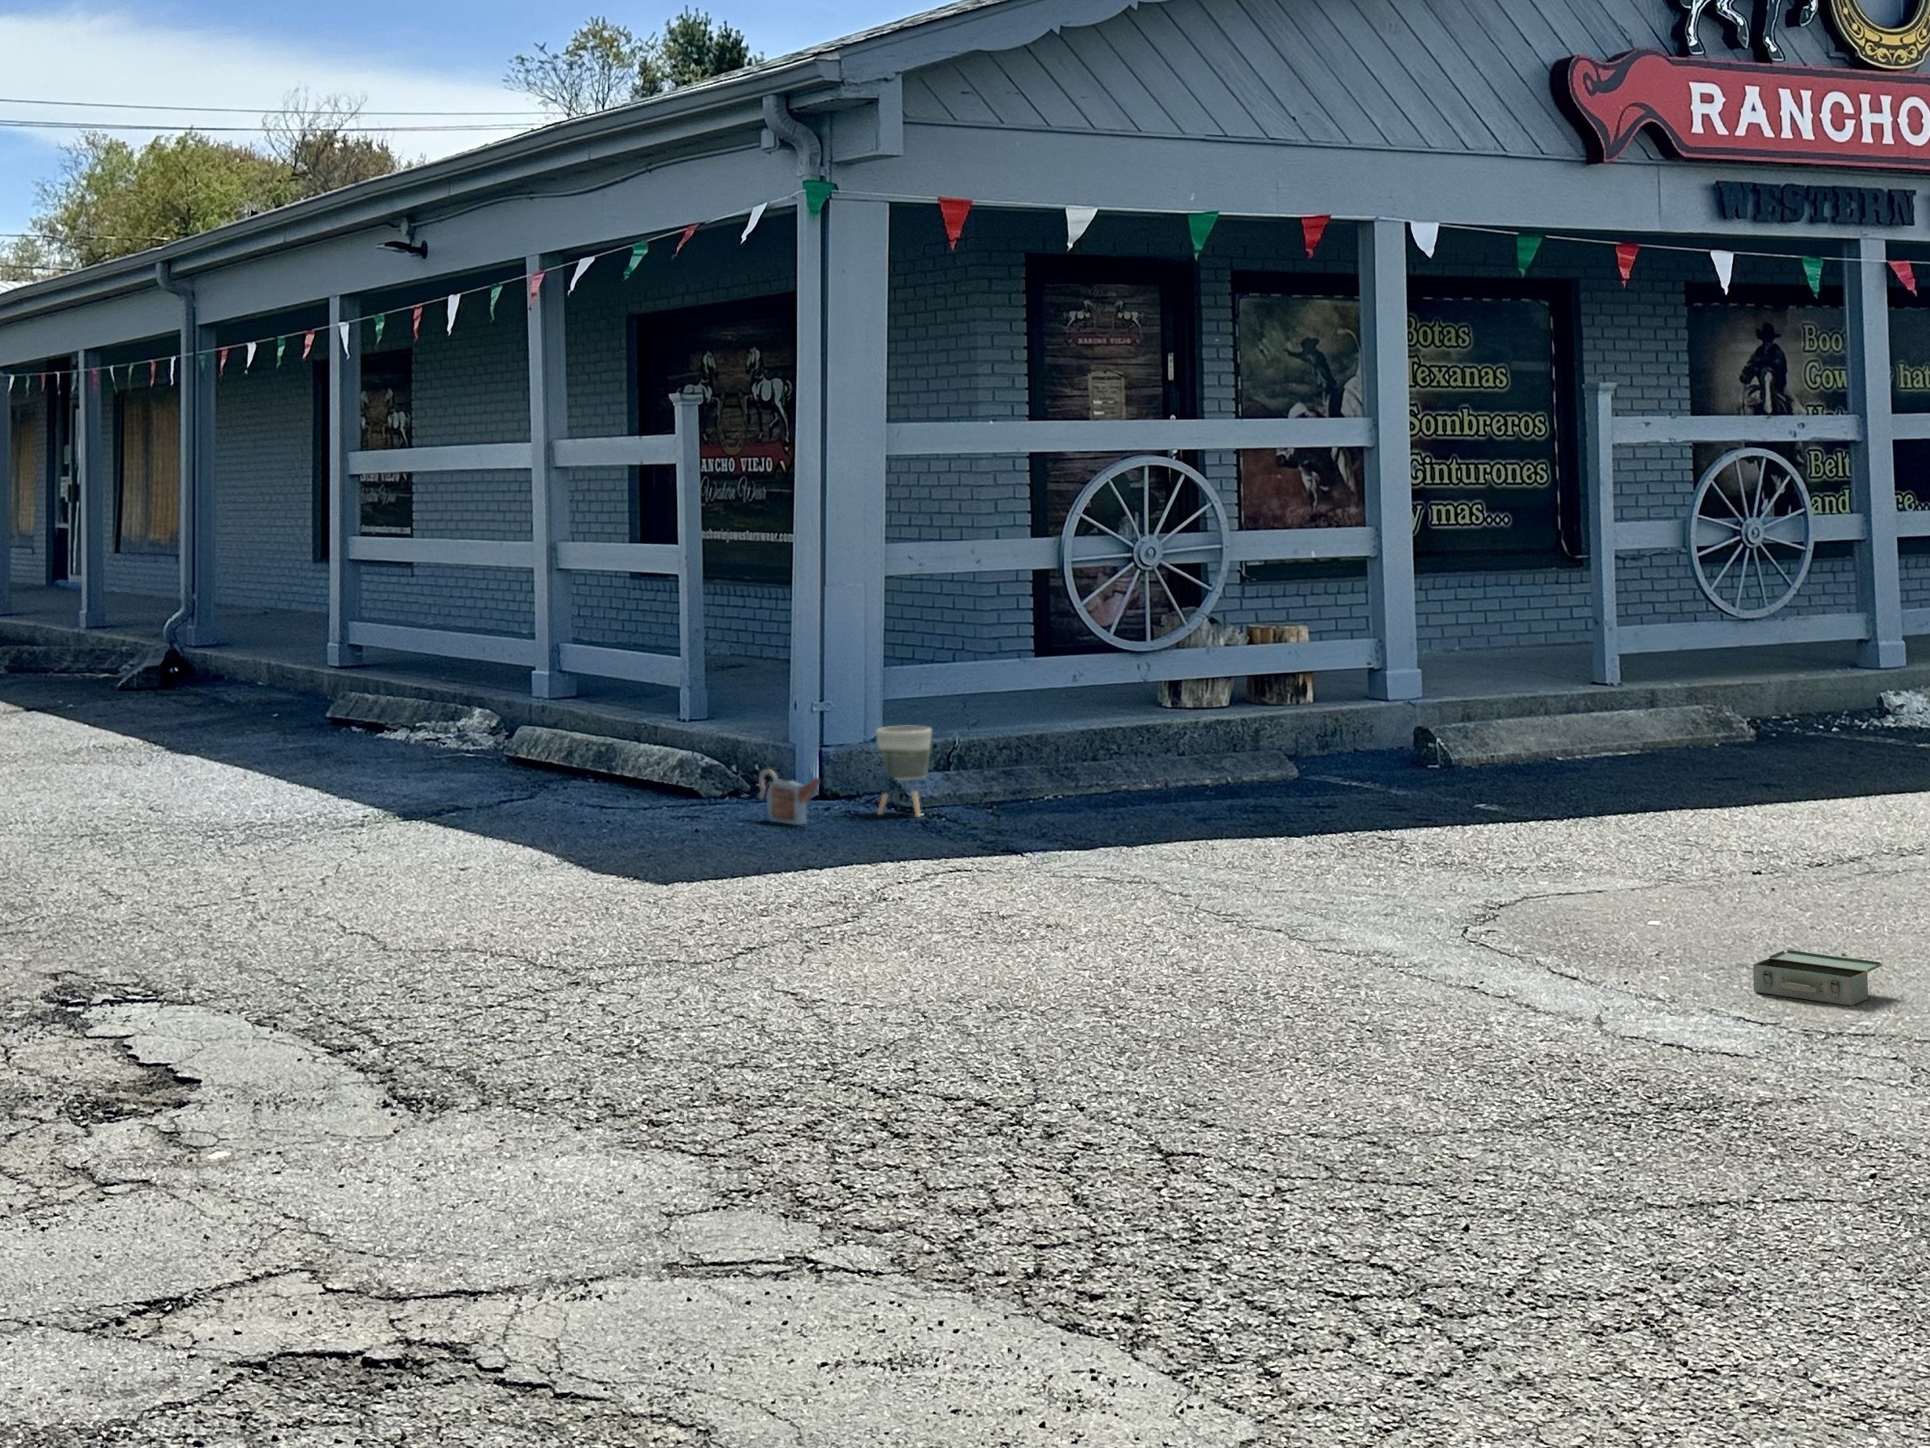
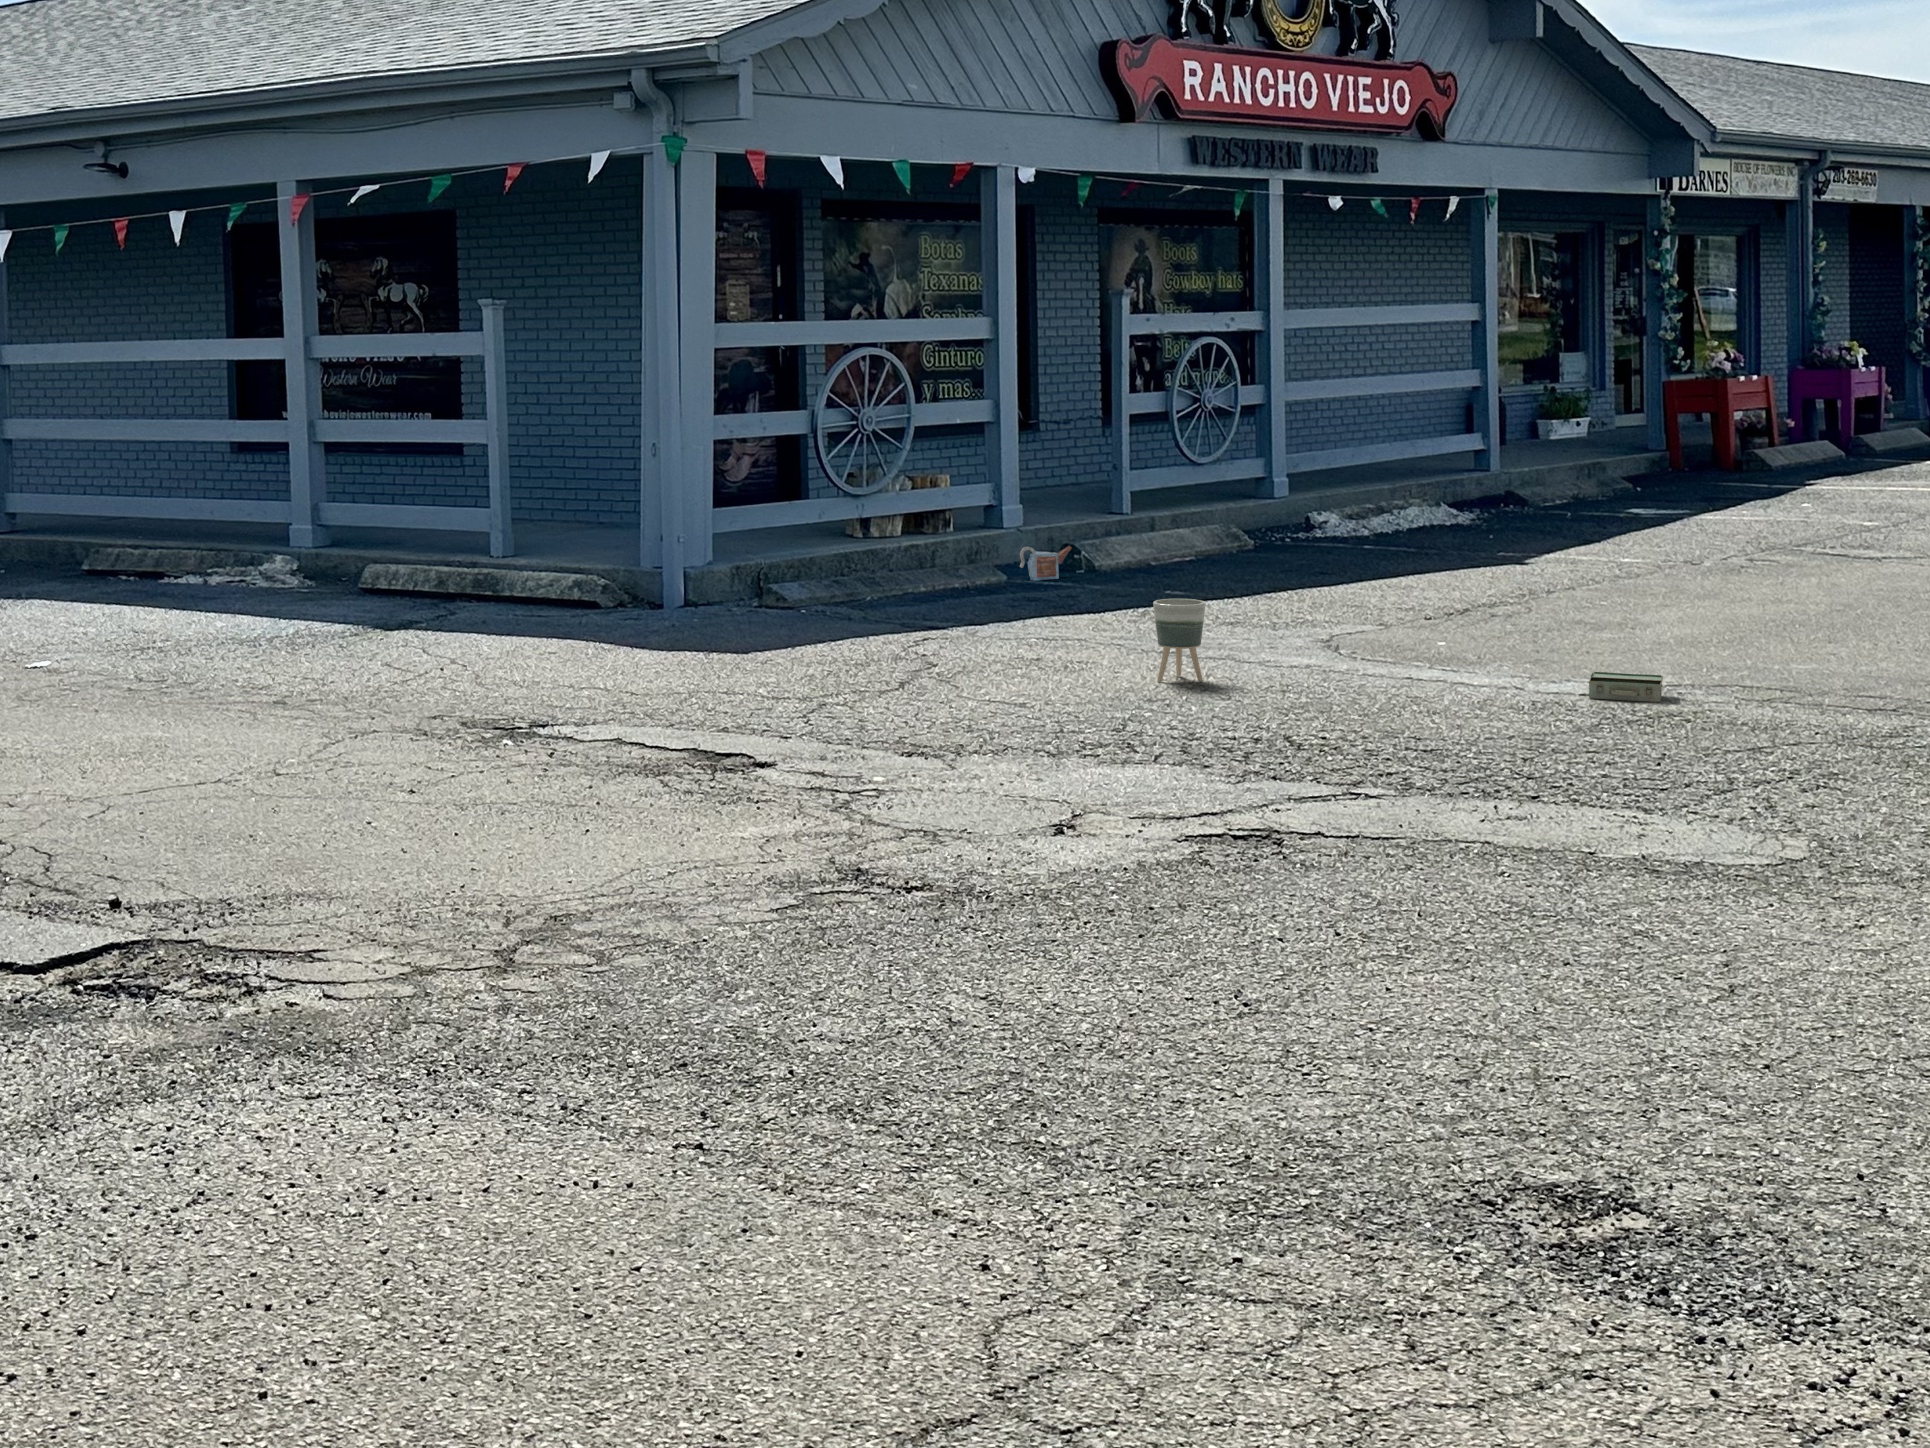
planter: present [876,726,932,817] -> present [1153,599,1205,682]
watering can: present [759,769,820,825] -> present [1020,546,1072,581]

